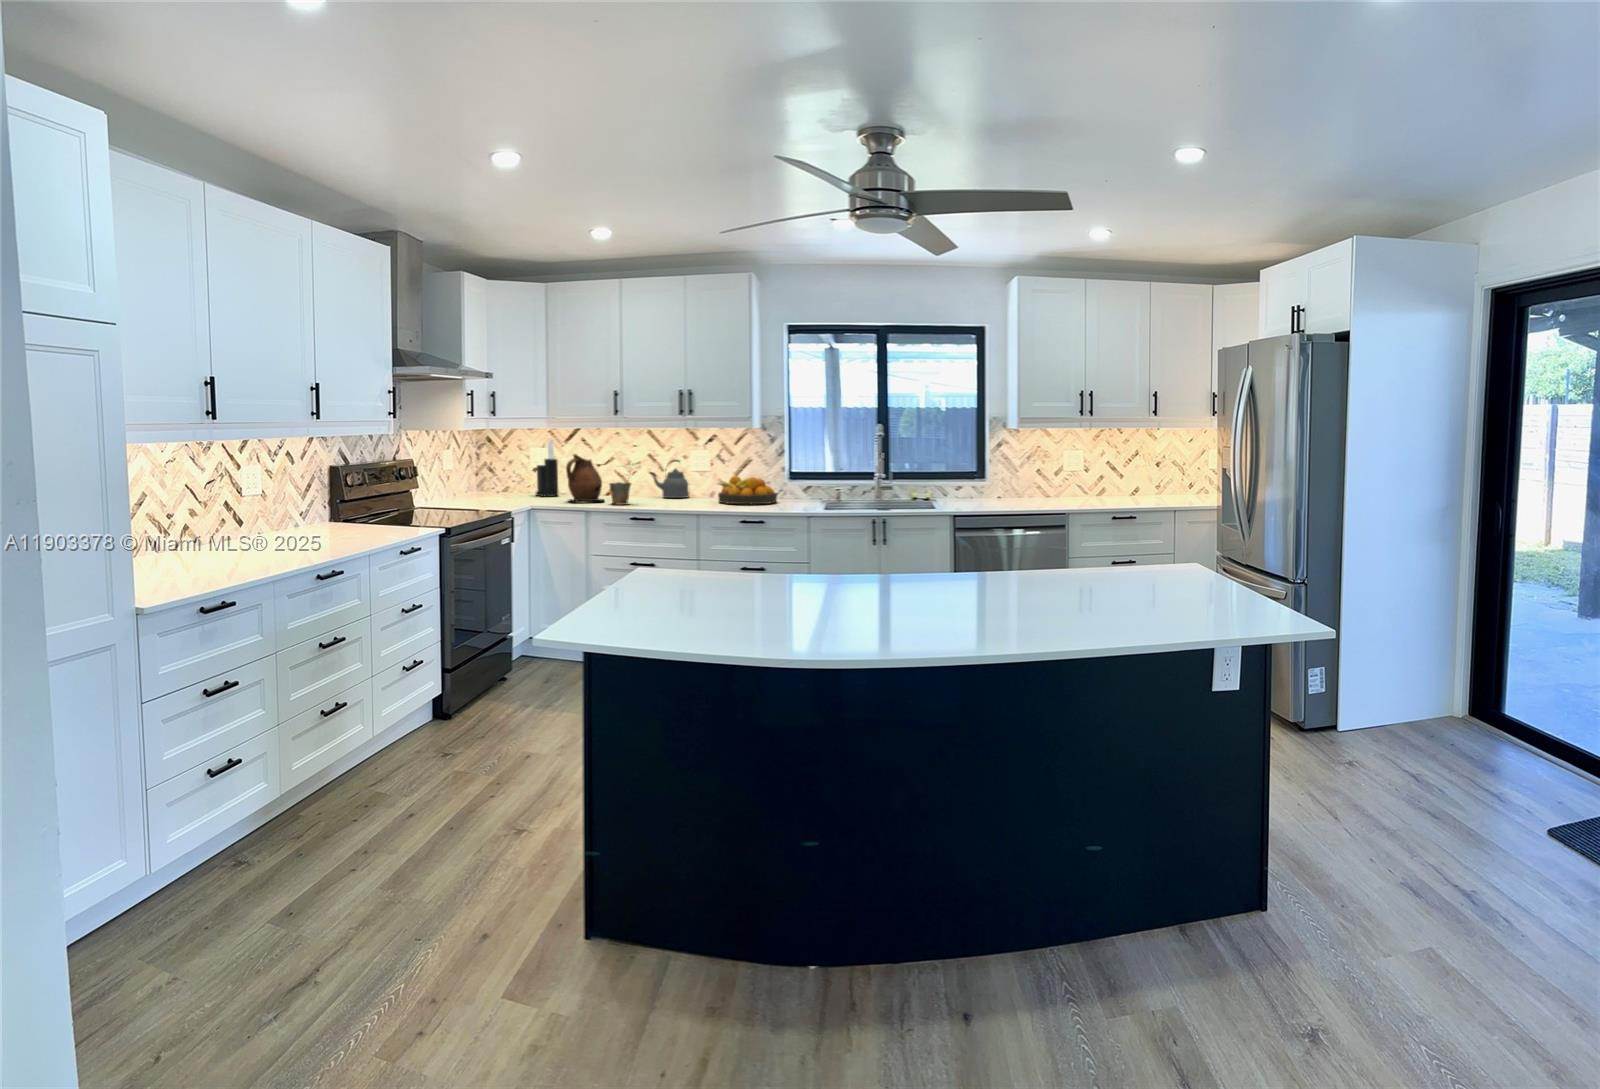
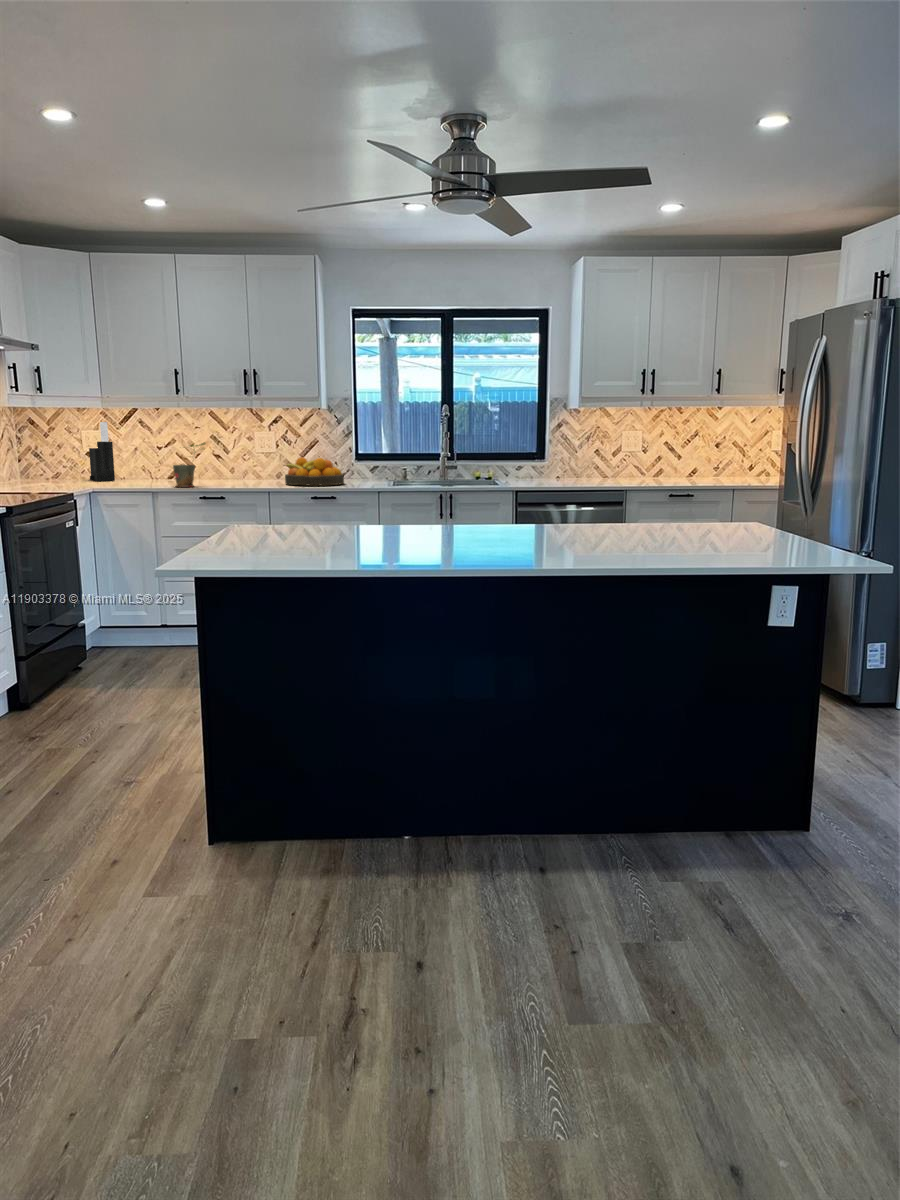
ceramic pitcher: present [566,454,604,501] -> none [126,436,168,485]
kettle: present [651,460,689,498] -> none [210,441,253,481]

